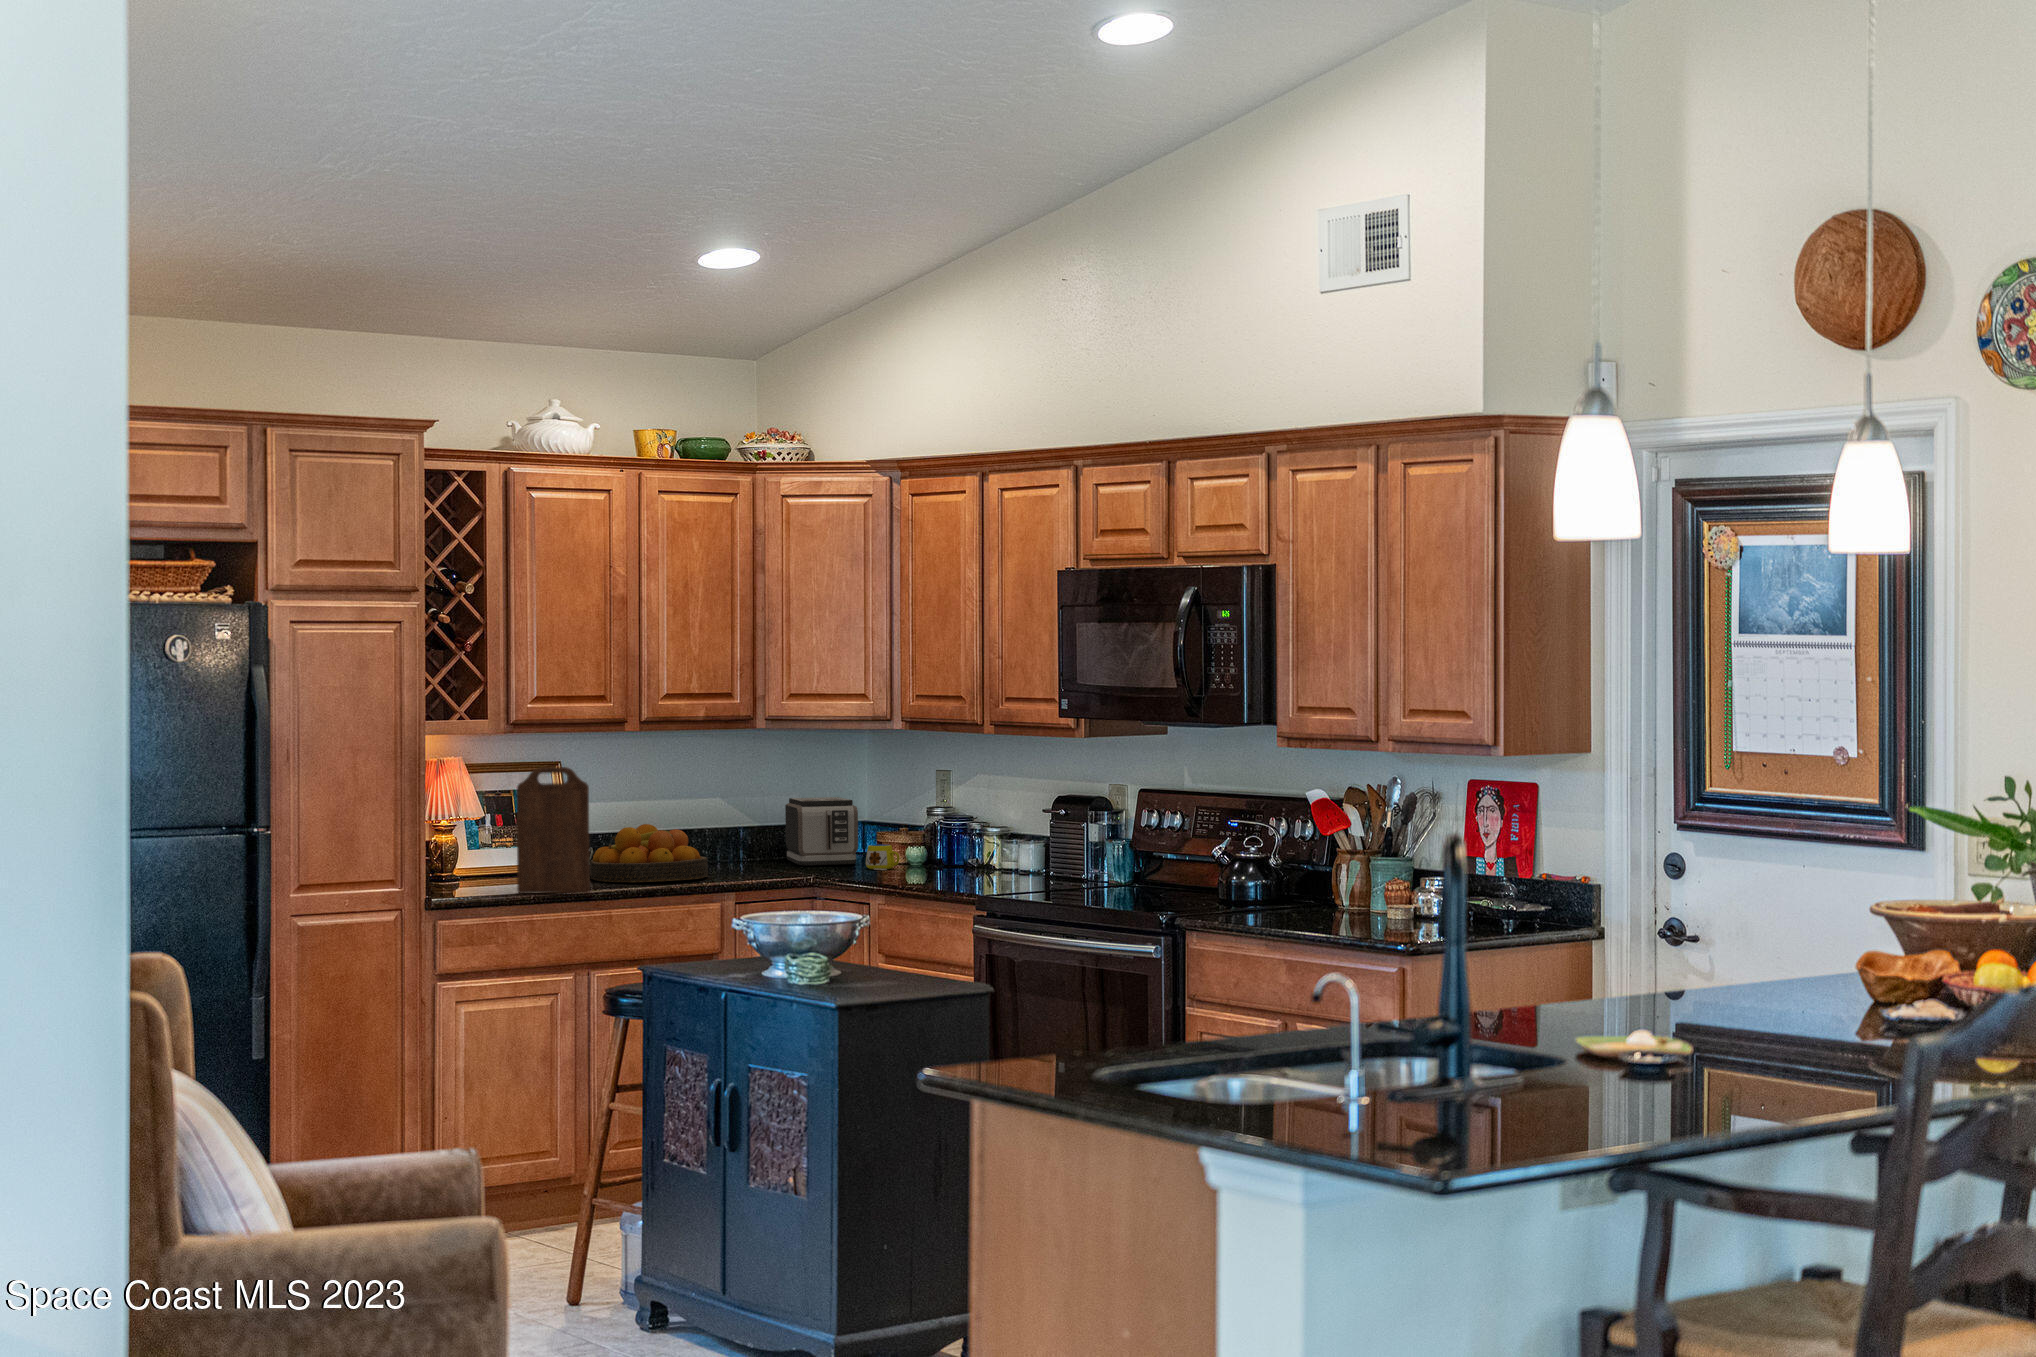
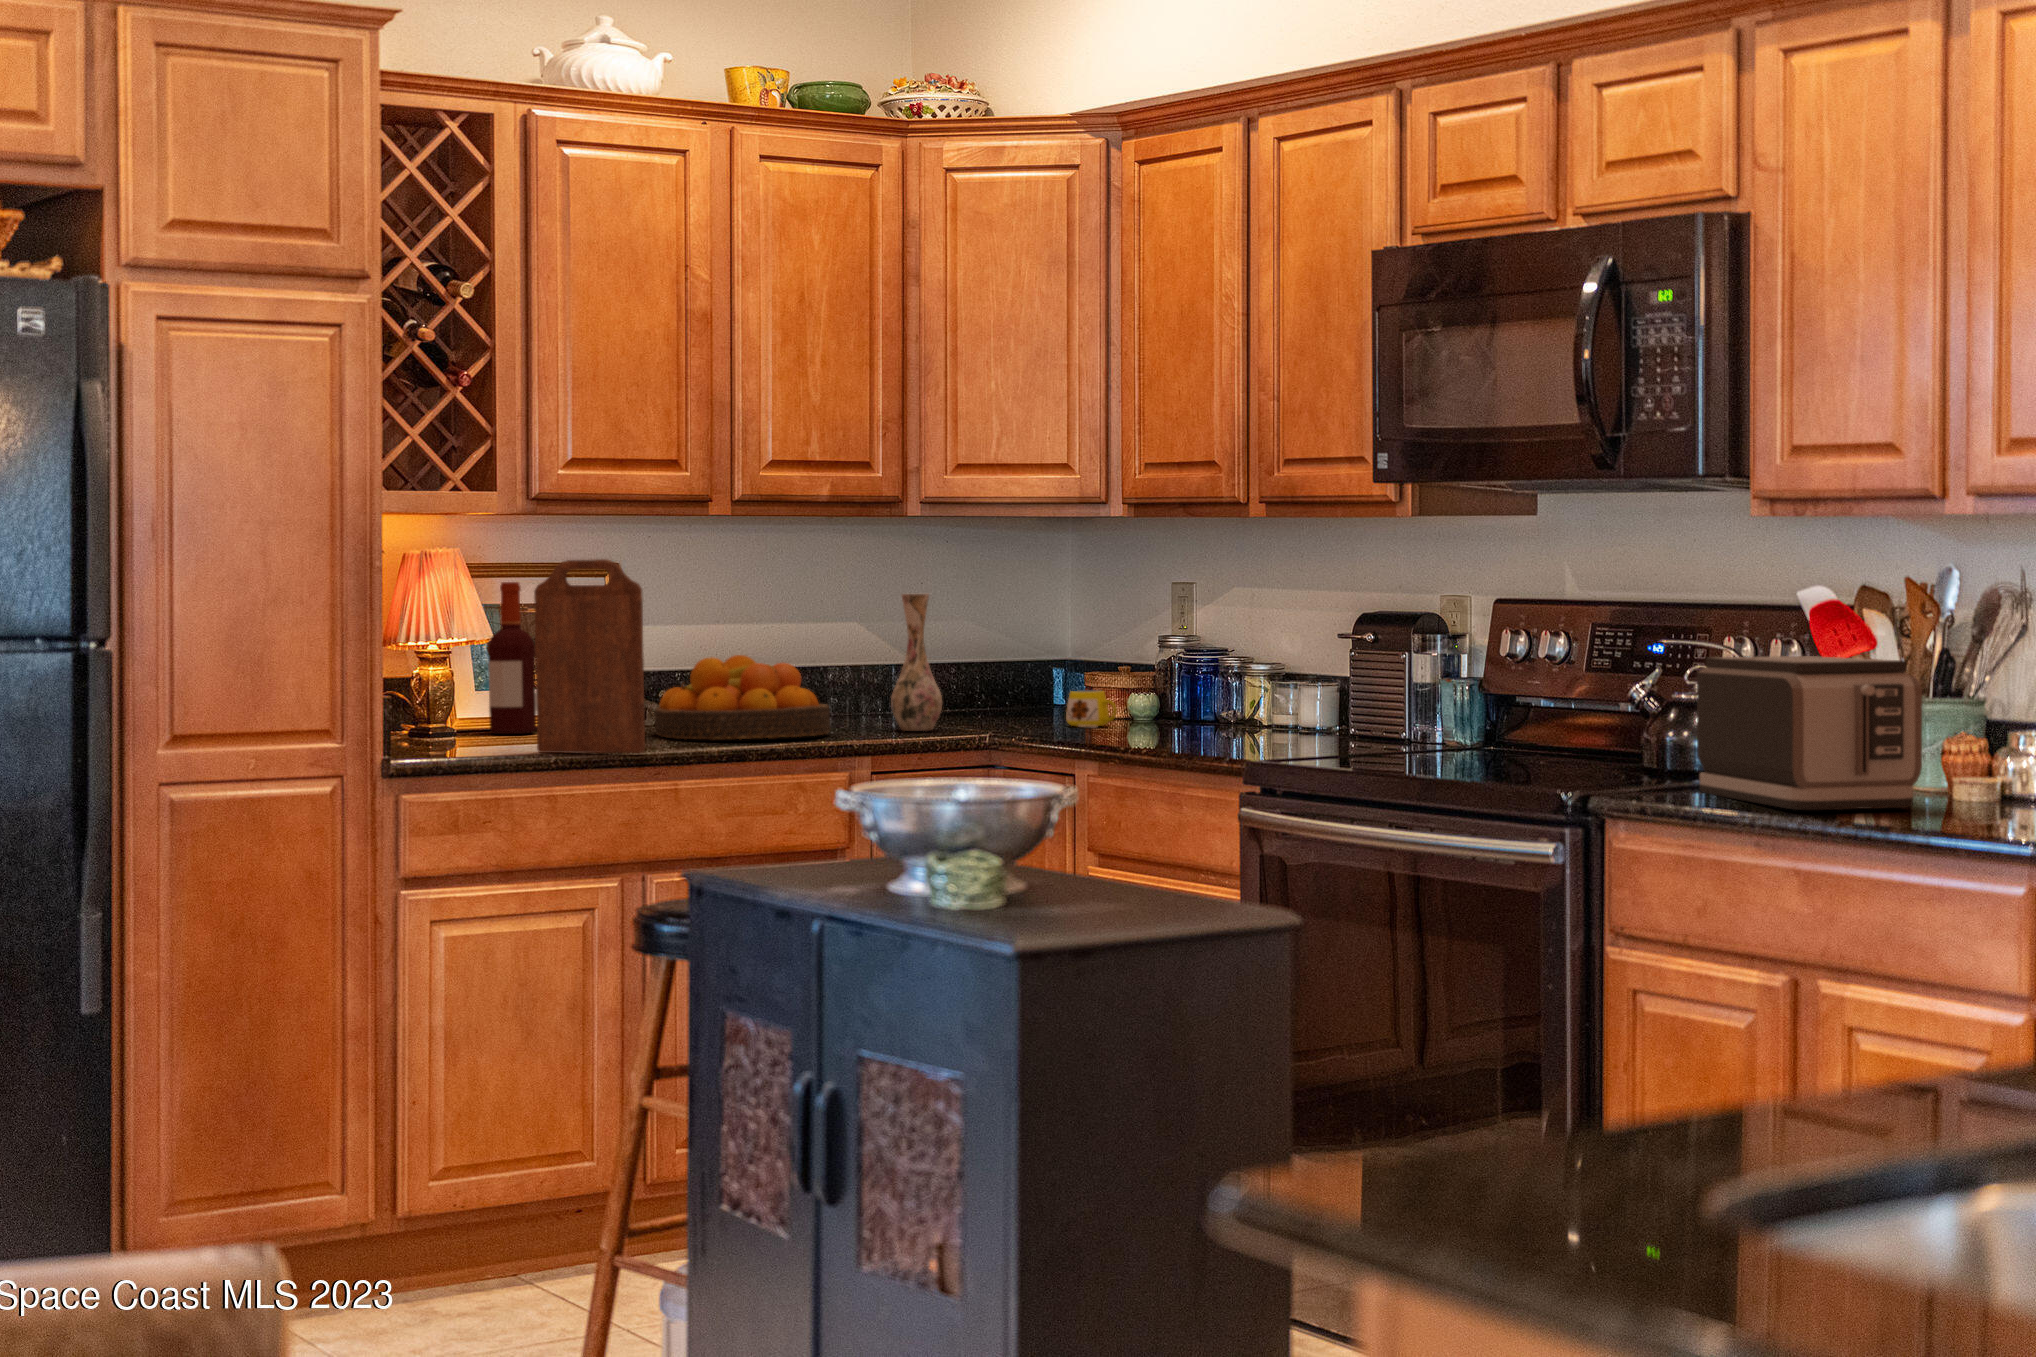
bottle: none [476,777,509,880] -> present [488,582,536,734]
vase: none [748,782,783,874] -> present [891,594,942,731]
toaster: present [785,797,858,865] -> present [1697,656,1922,810]

